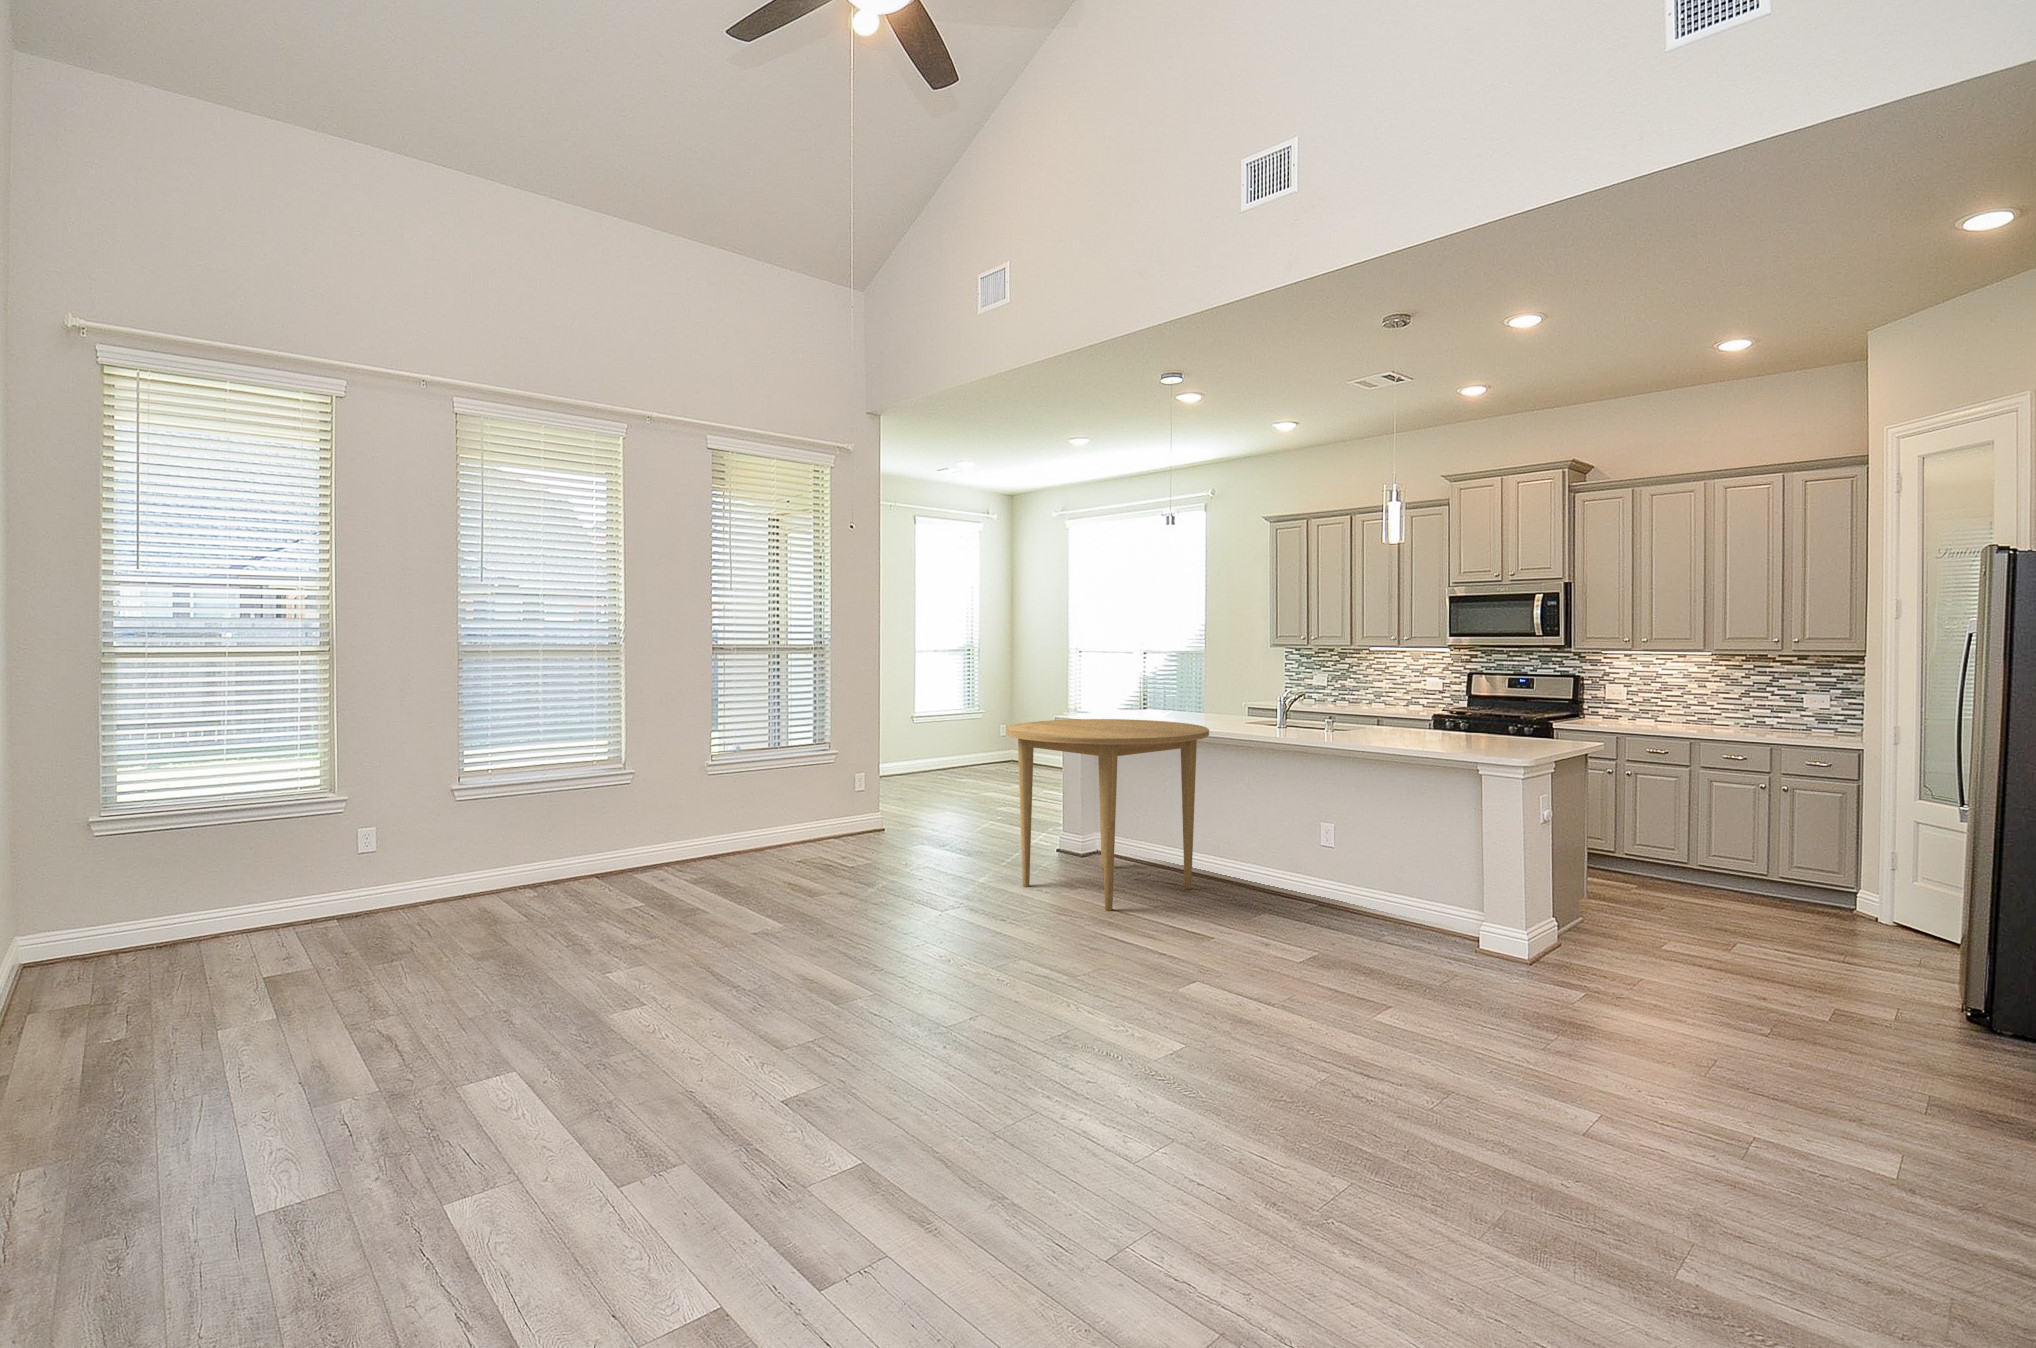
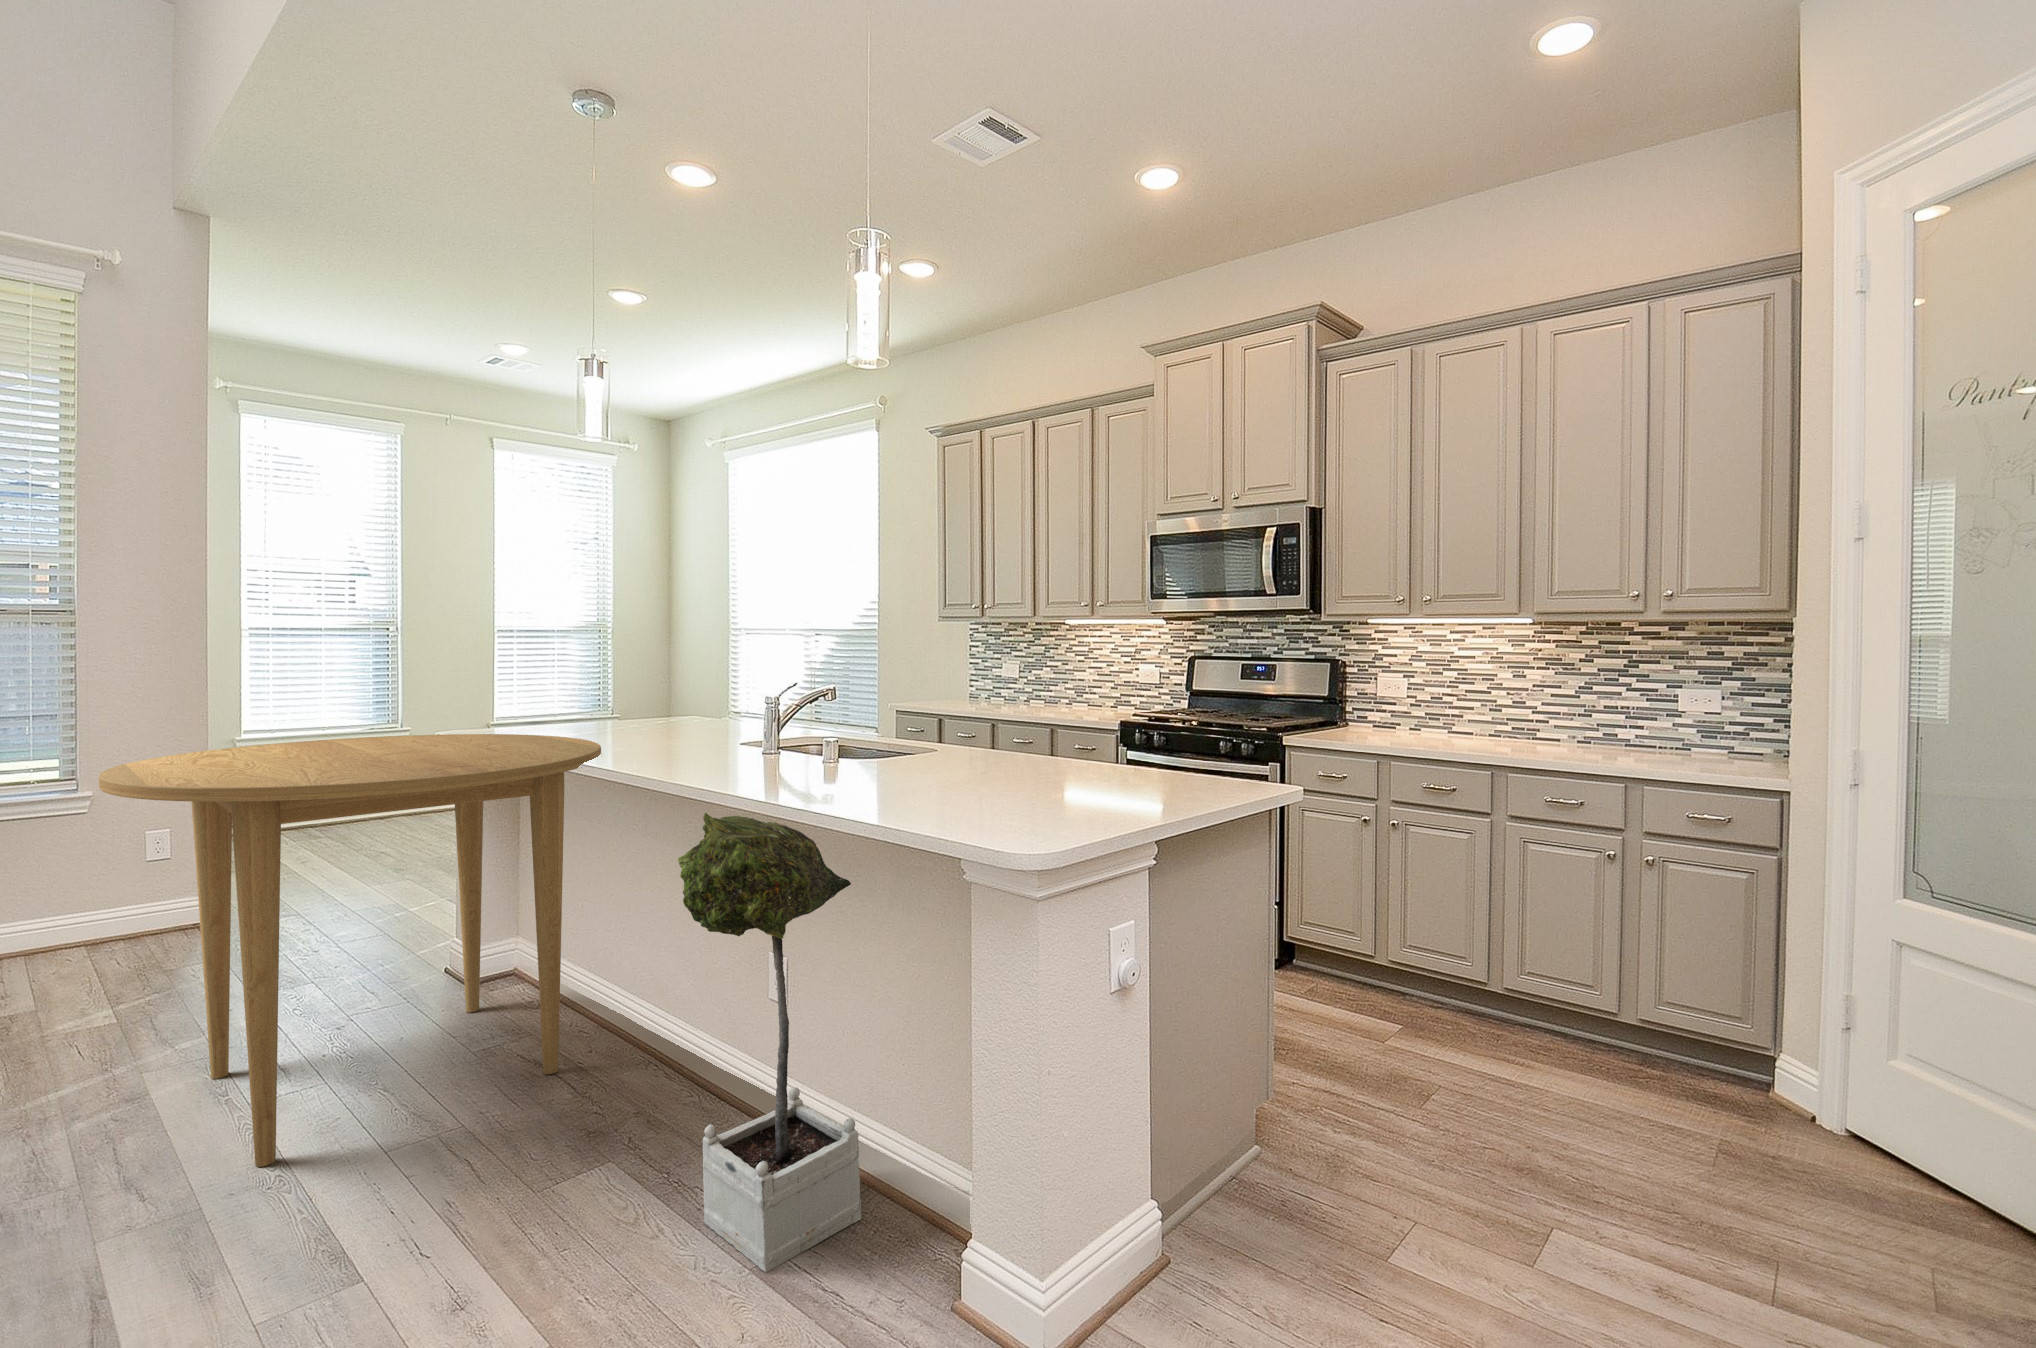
potted tree: none [1324,749,1406,940] -> present [678,813,861,1272]

